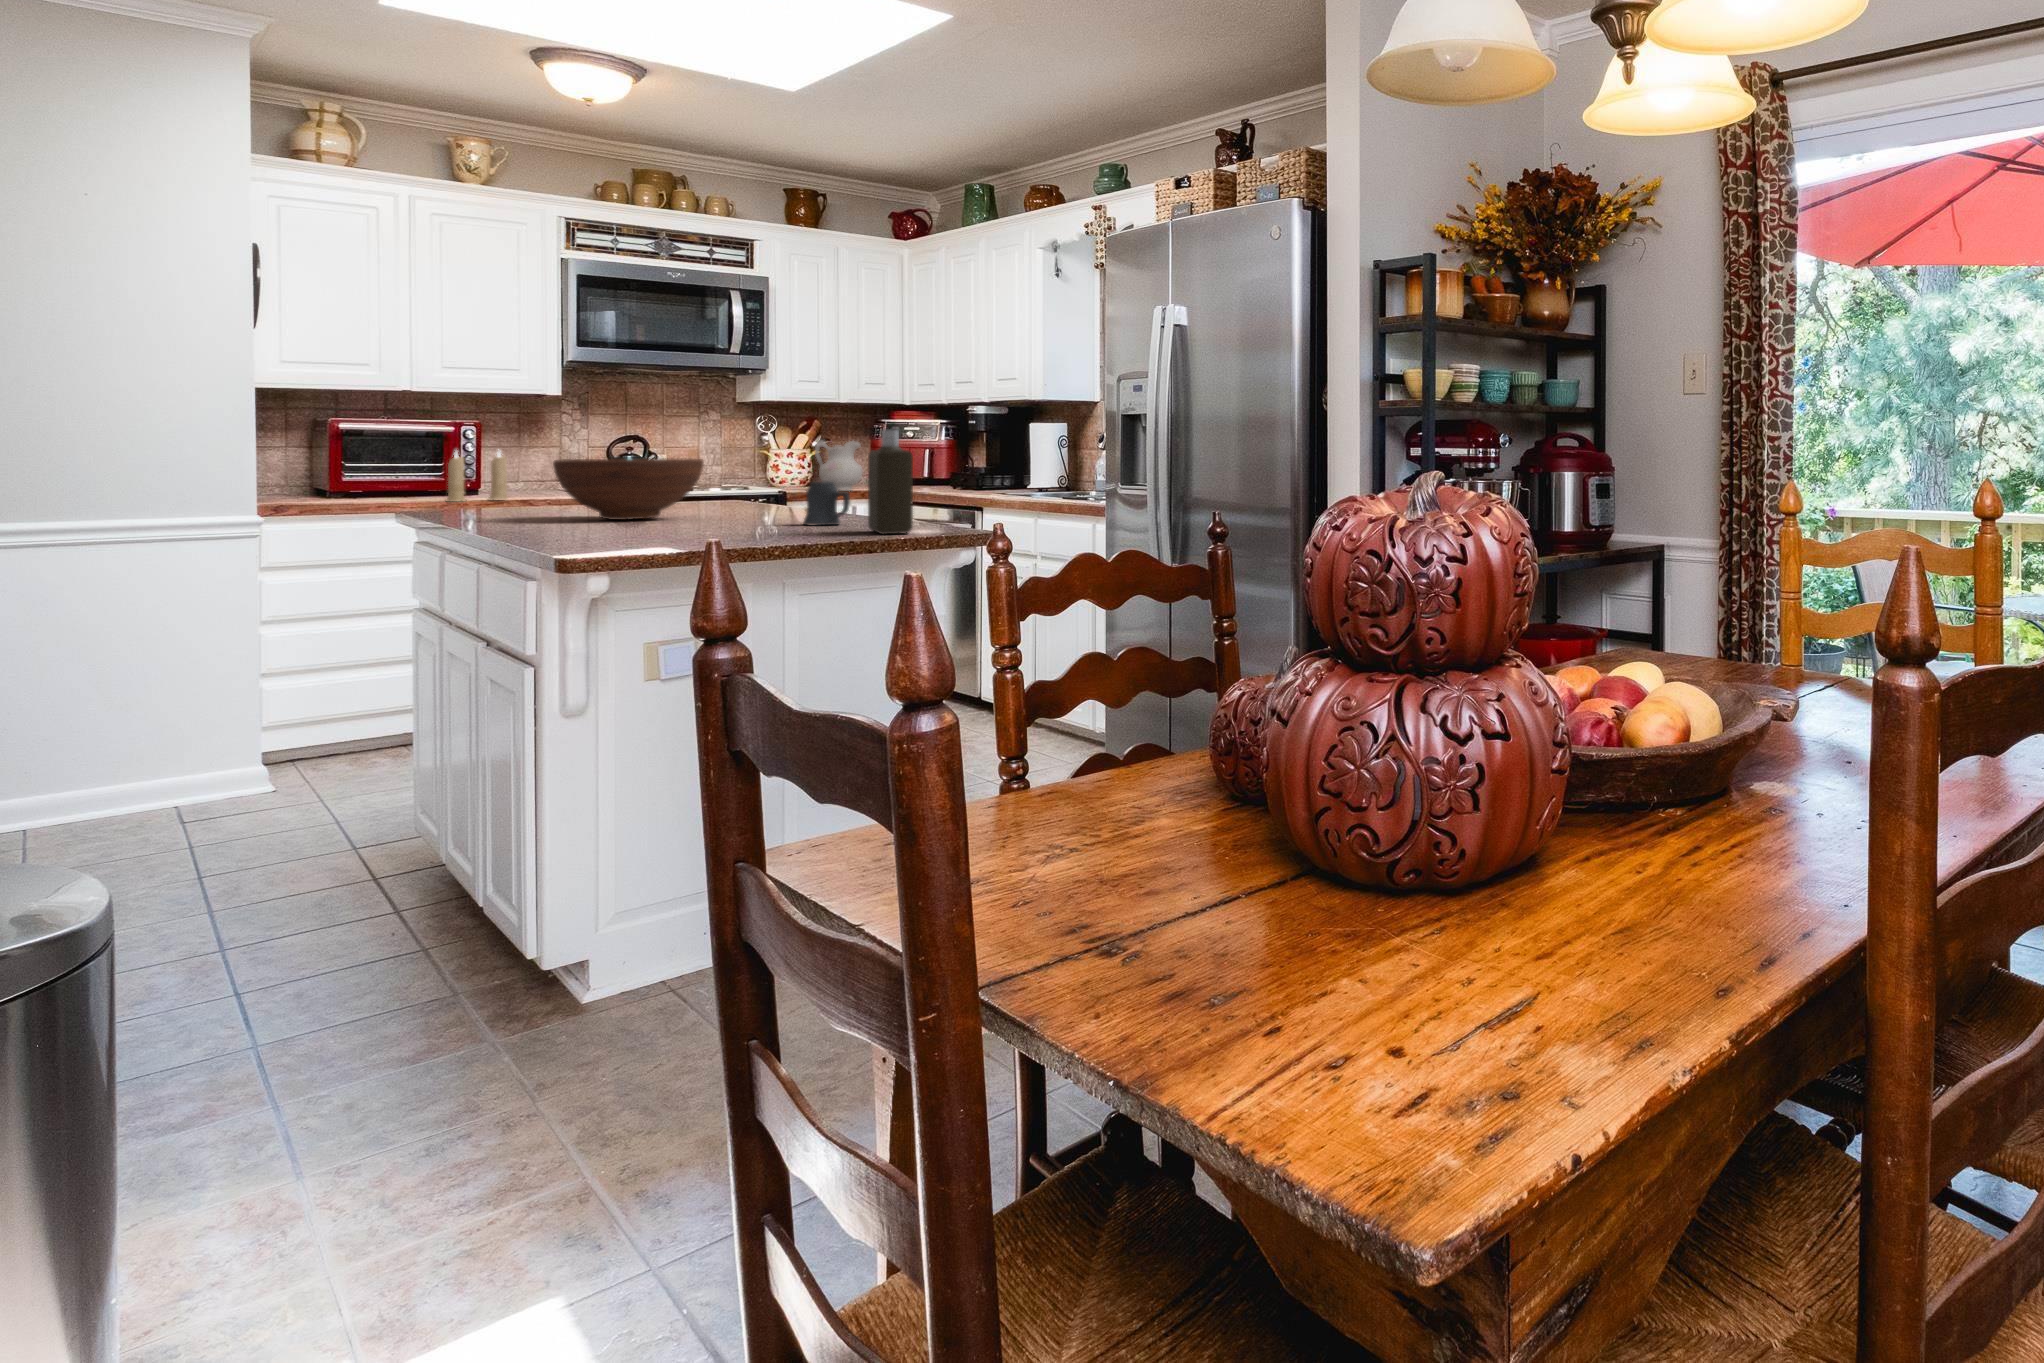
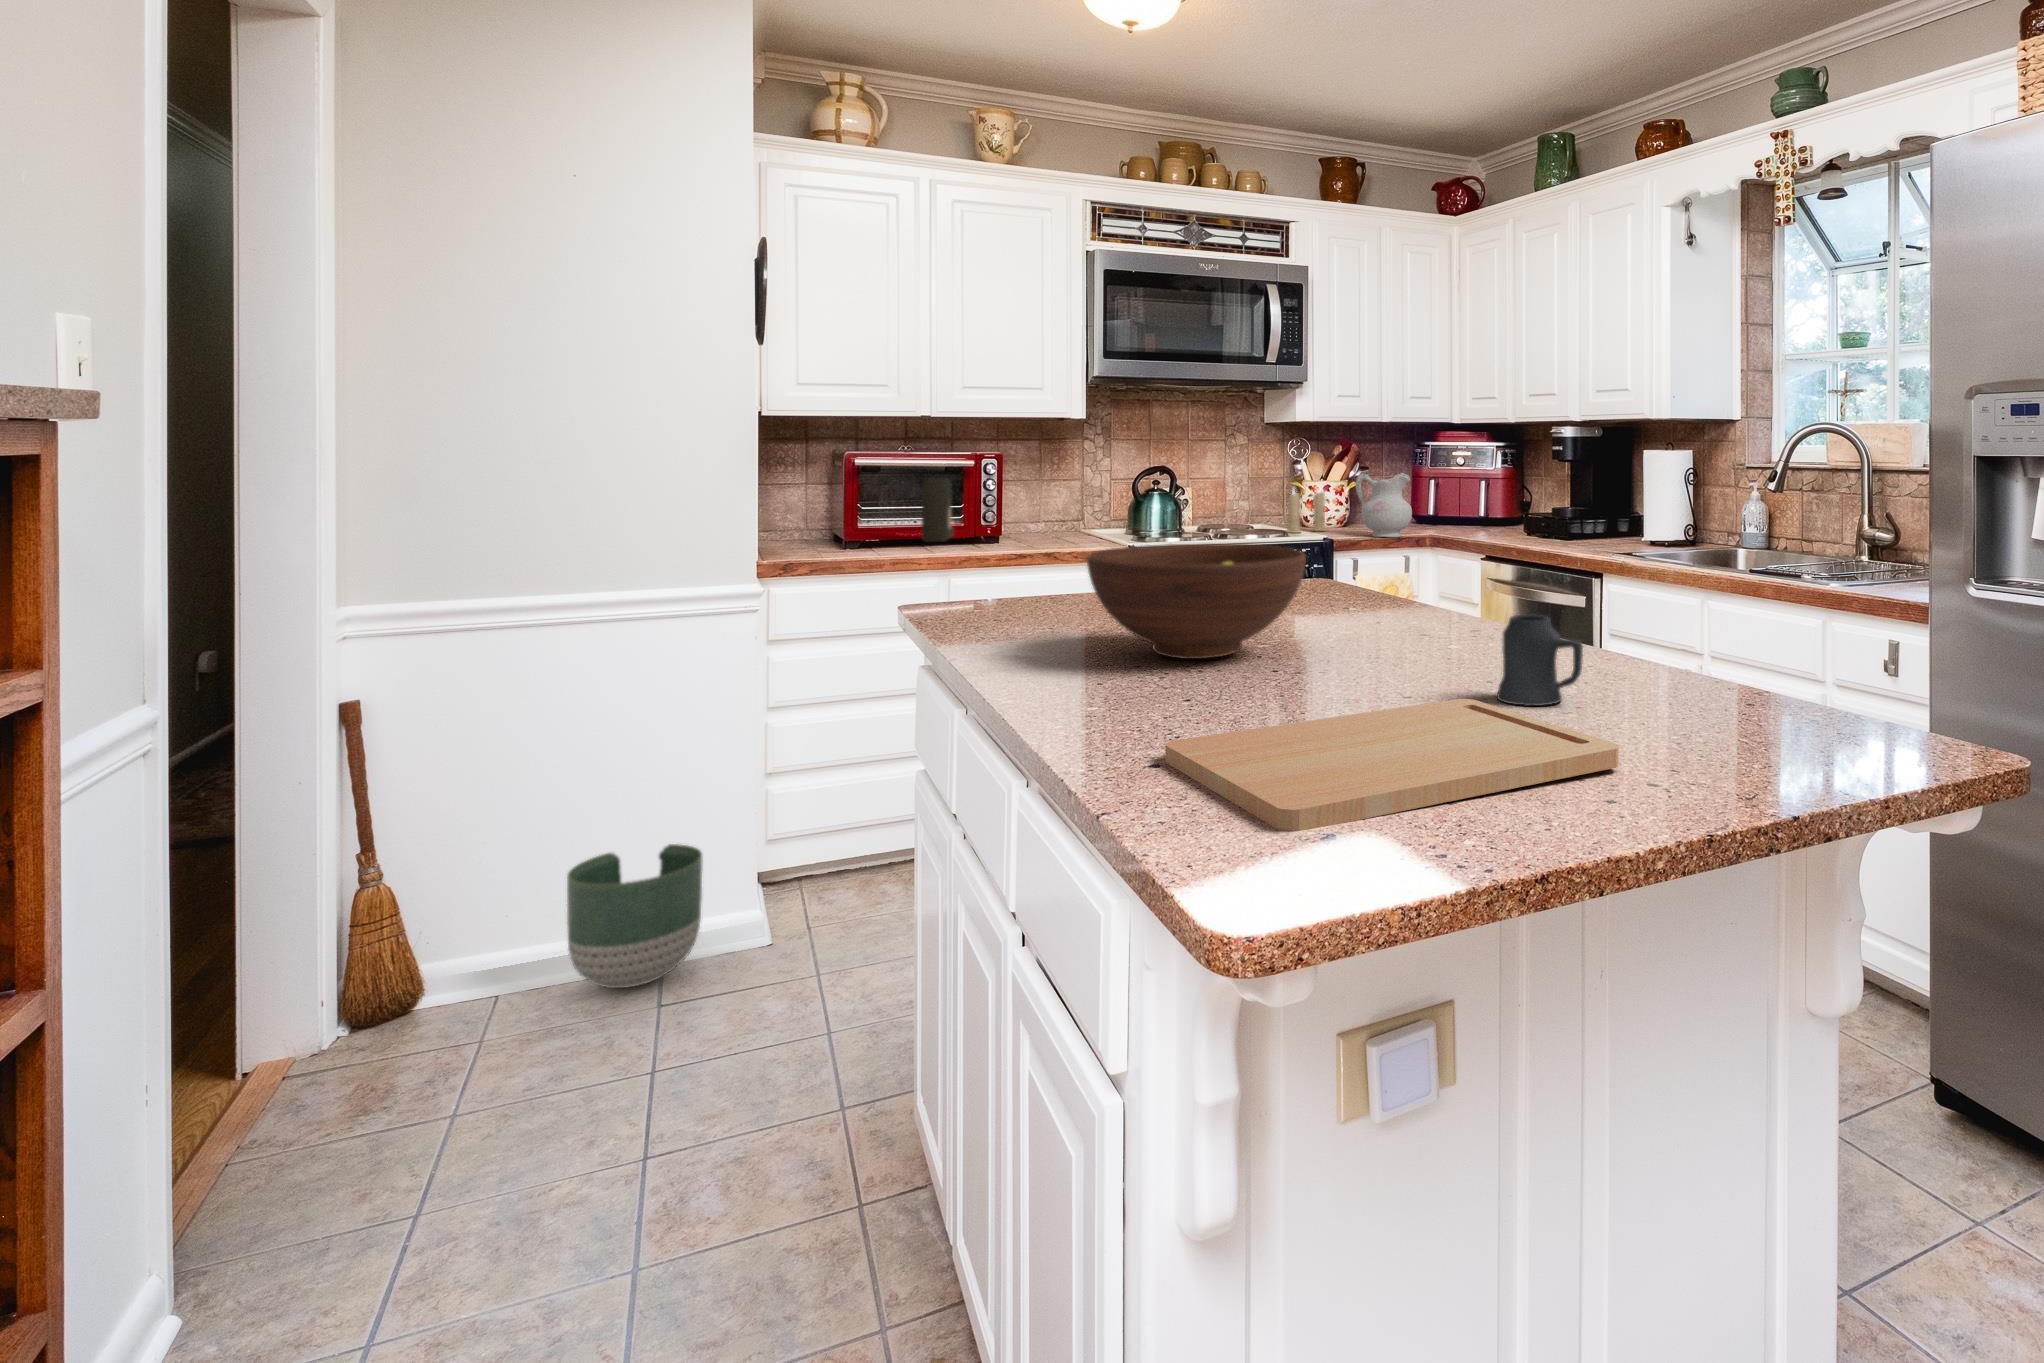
bottle: present [868,430,913,534] -> present [922,479,954,542]
candle: present [446,451,508,502] -> present [1286,489,1325,533]
cutting board: none [591,518,831,542] -> present [1165,699,1619,831]
planter: none [86,719,212,822] -> present [567,844,703,988]

